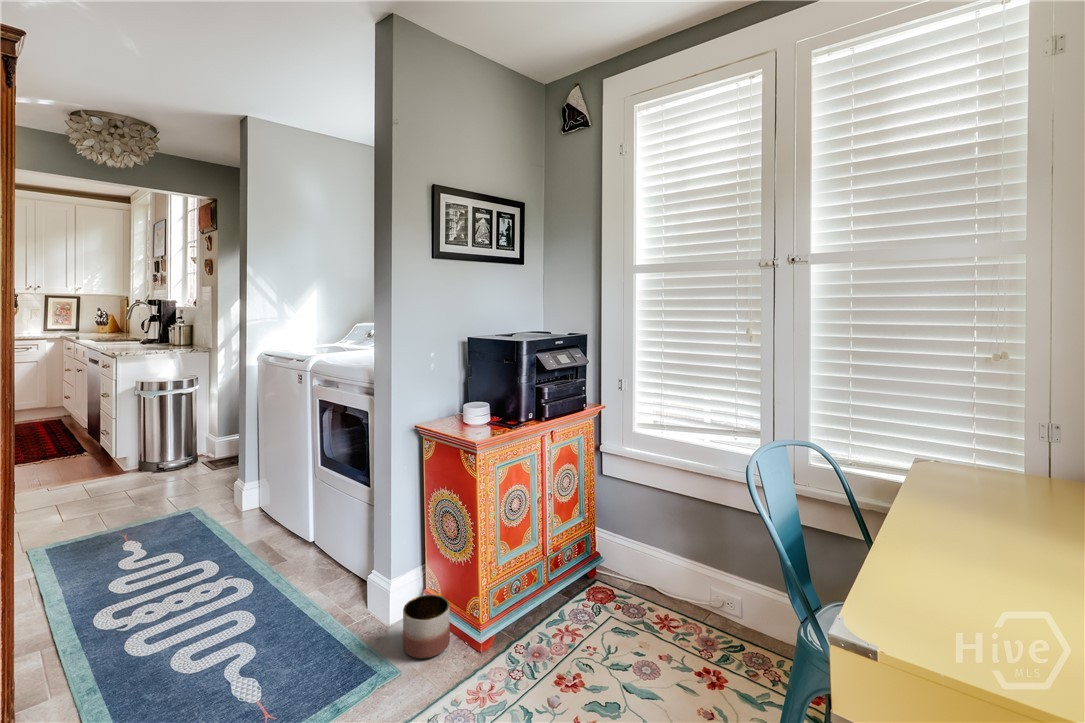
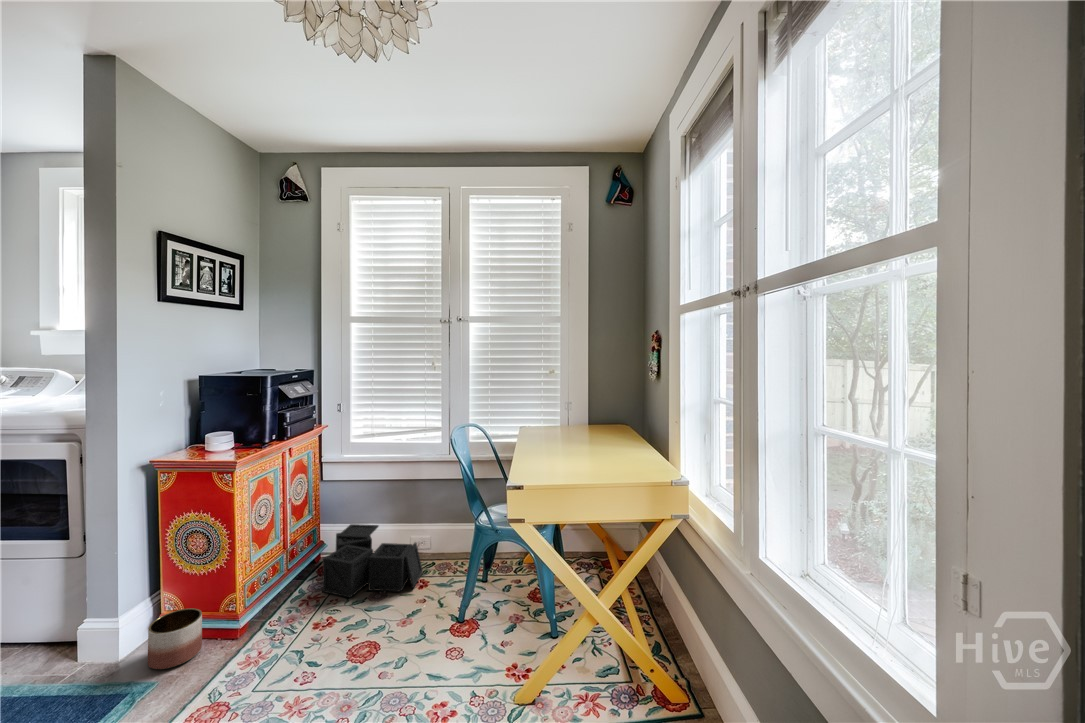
storage bin: none [581,545,720,678] -> present [322,524,423,600]

